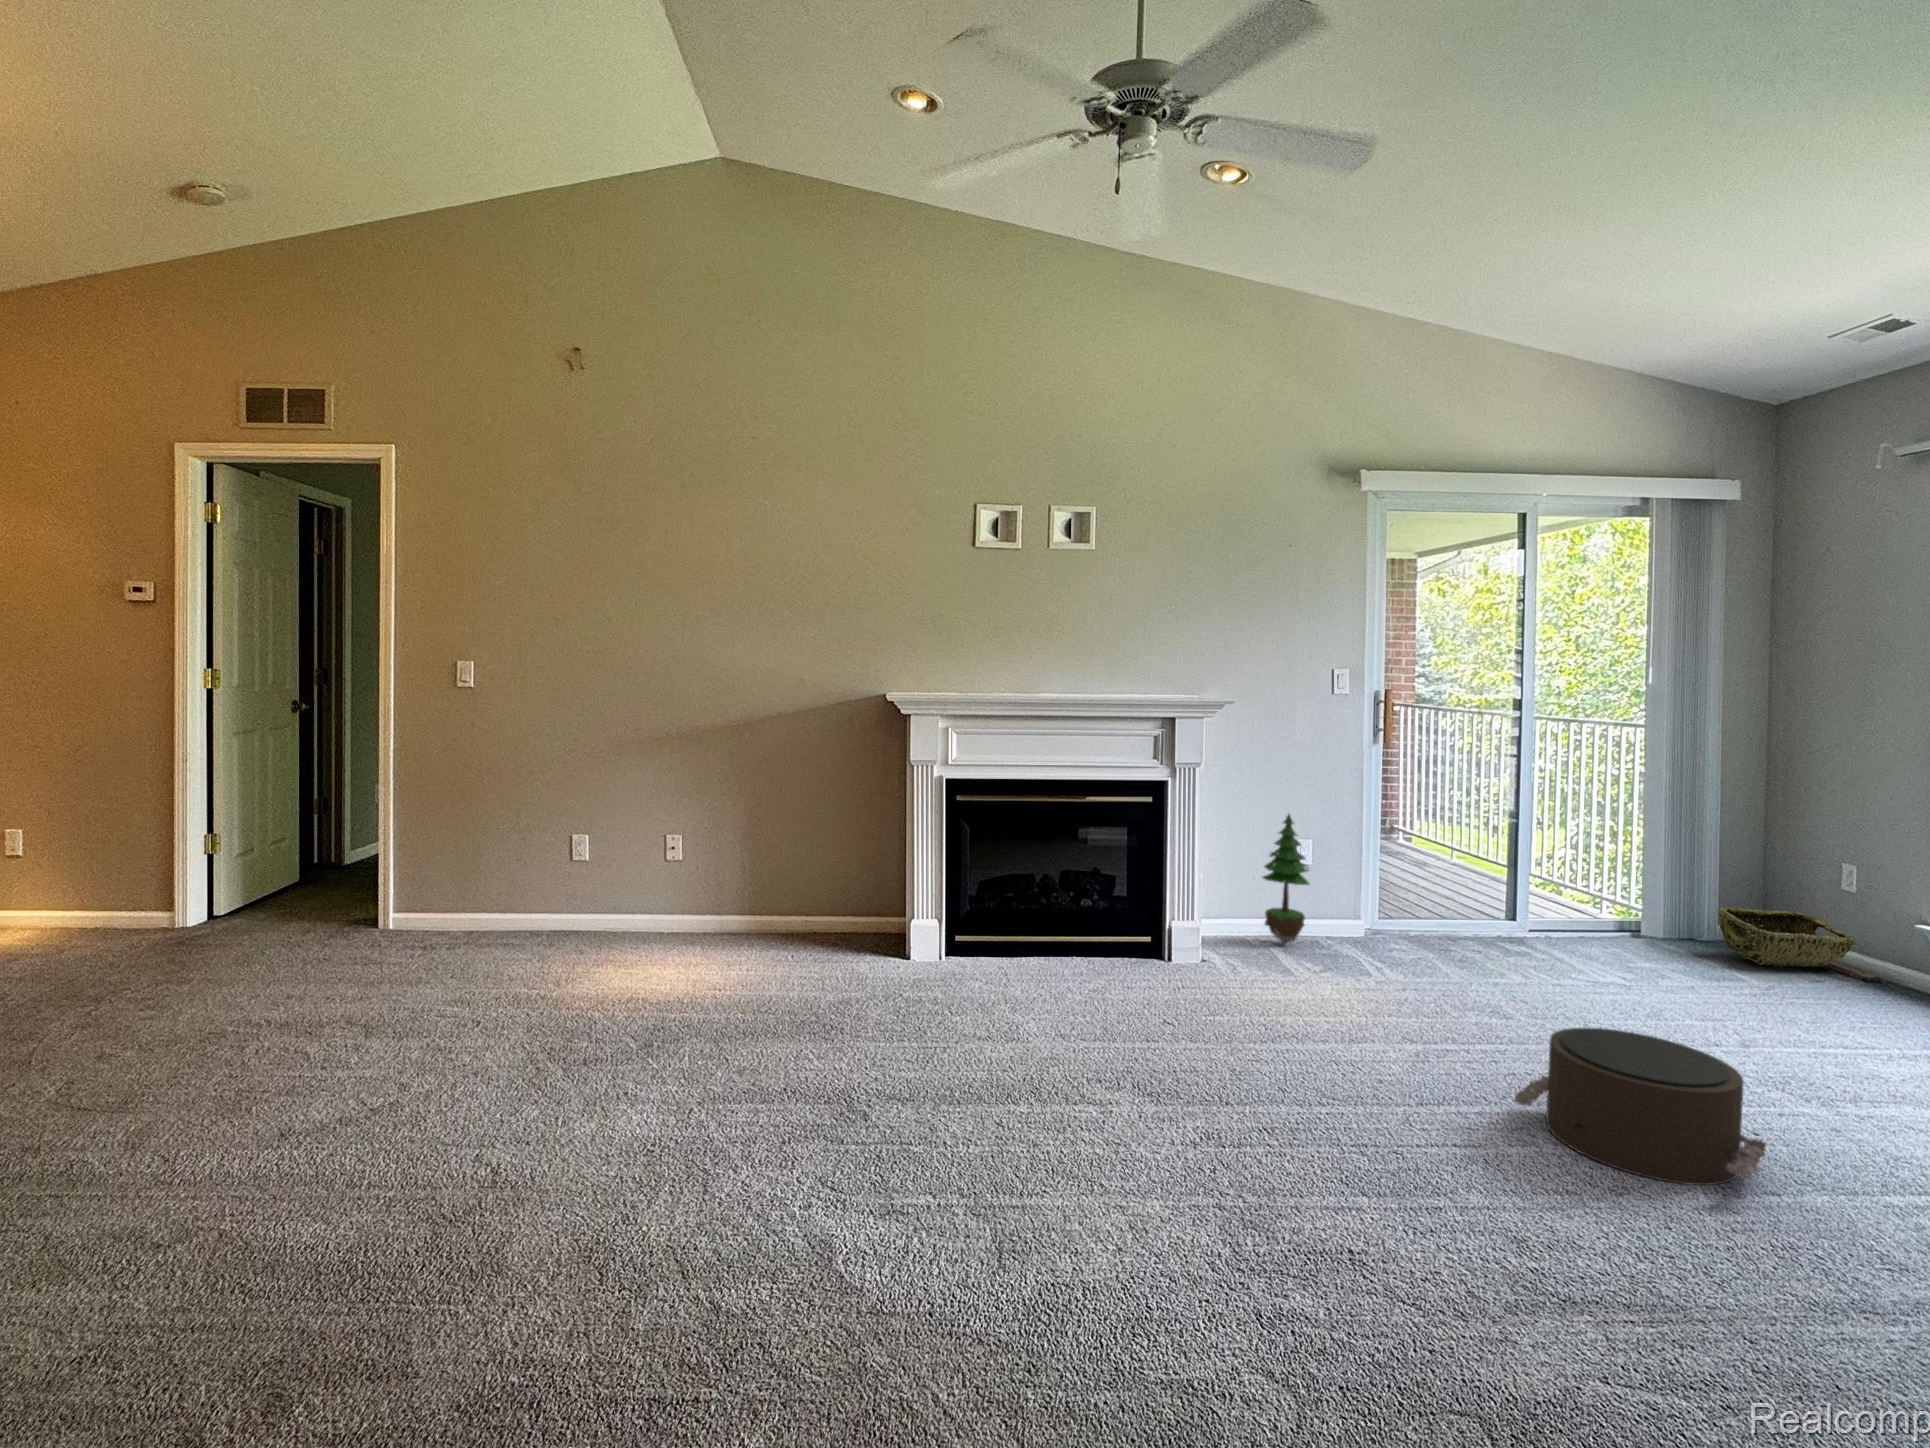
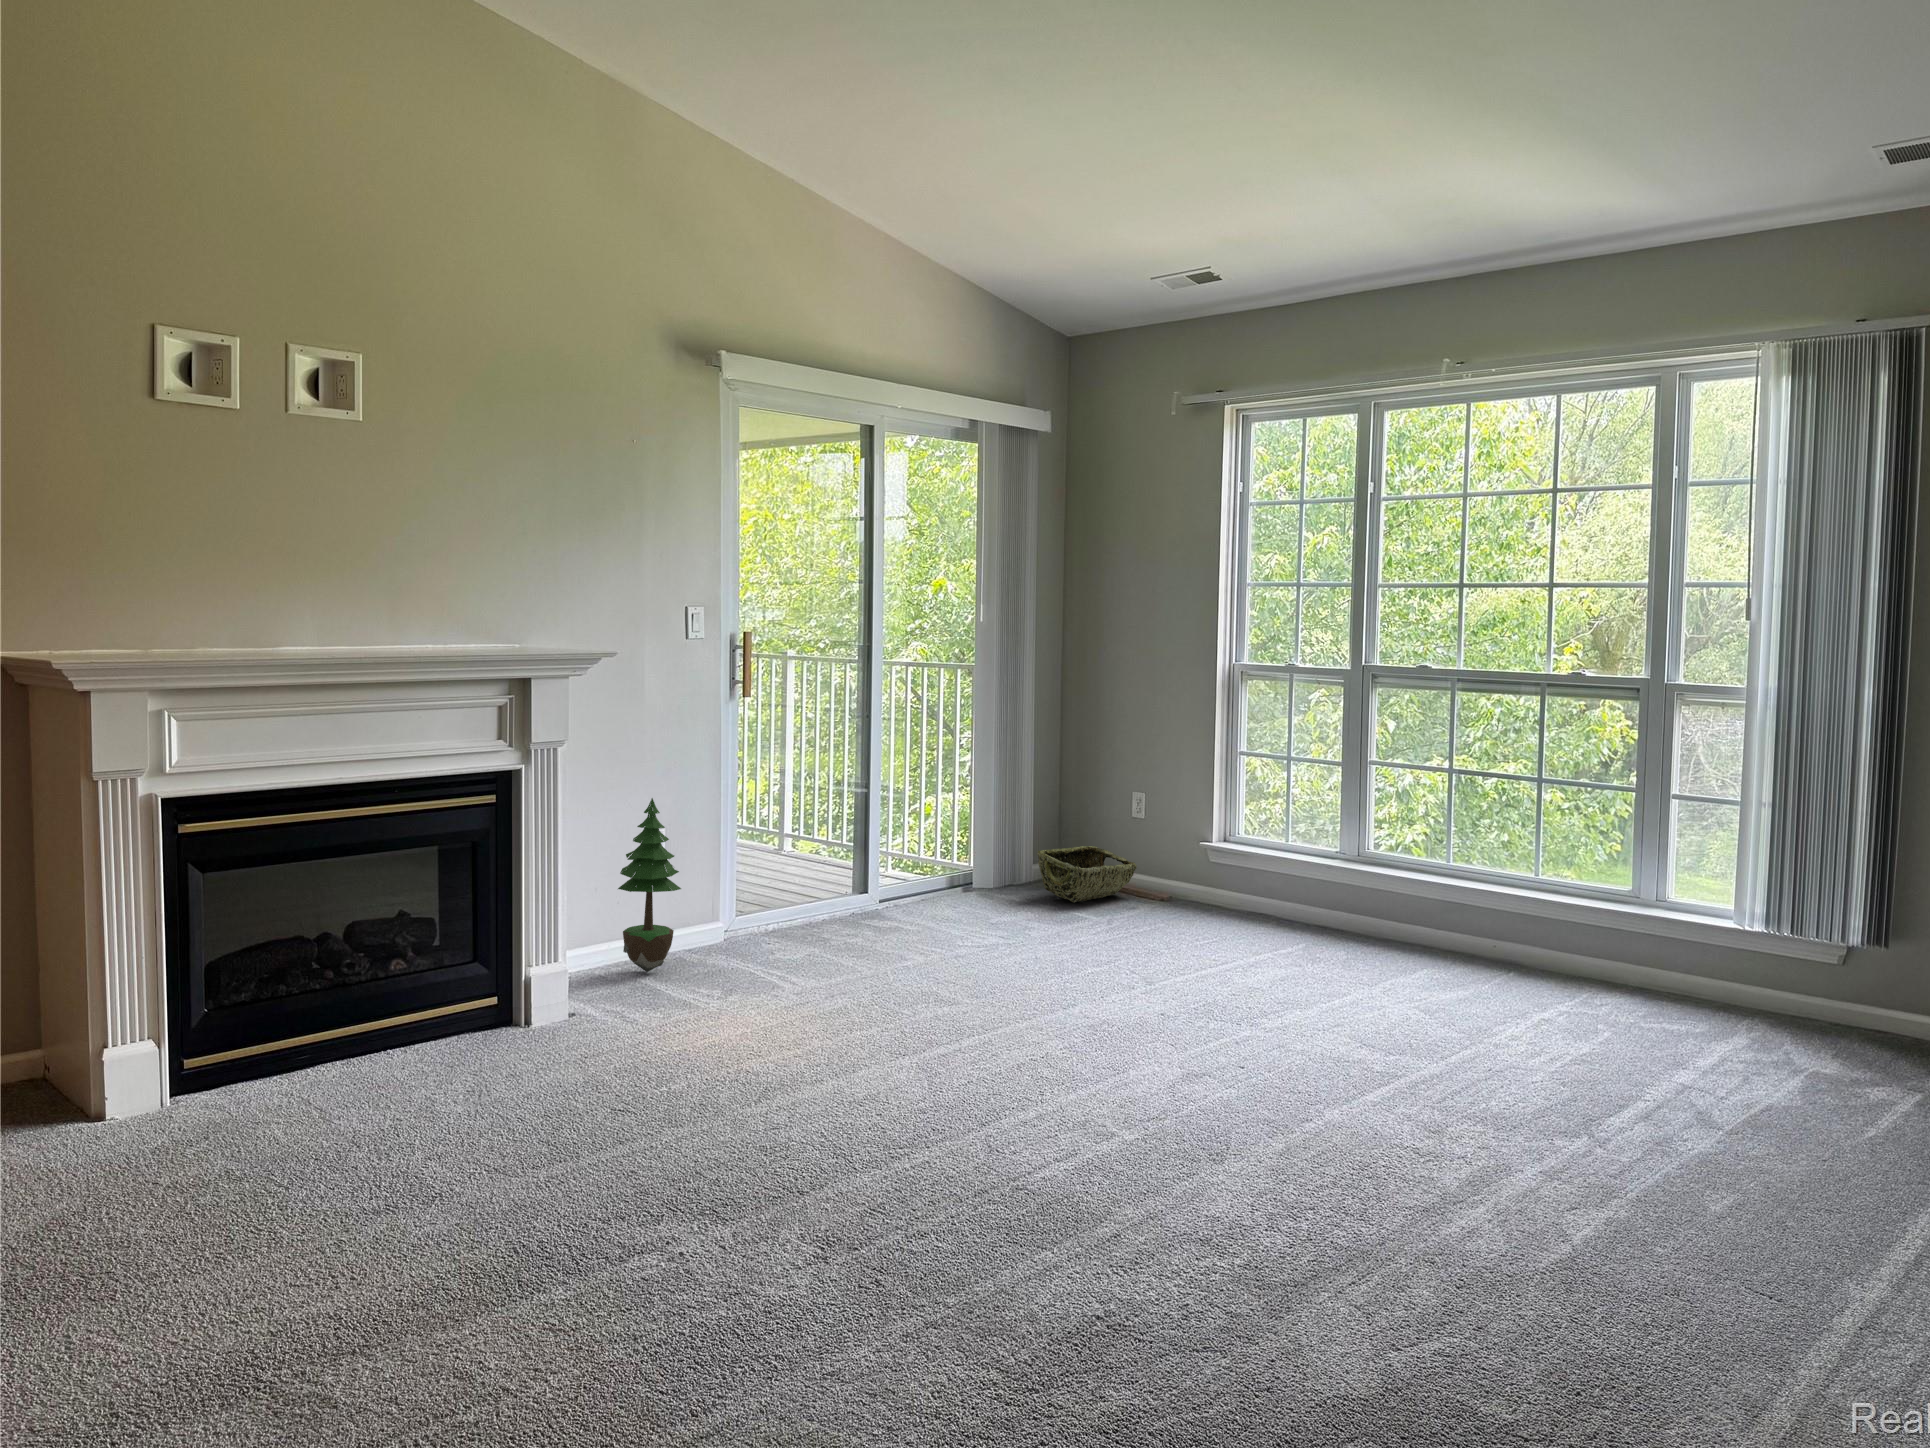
pouf: present [1514,1028,1766,1185] -> none [1021,981,1216,1113]

